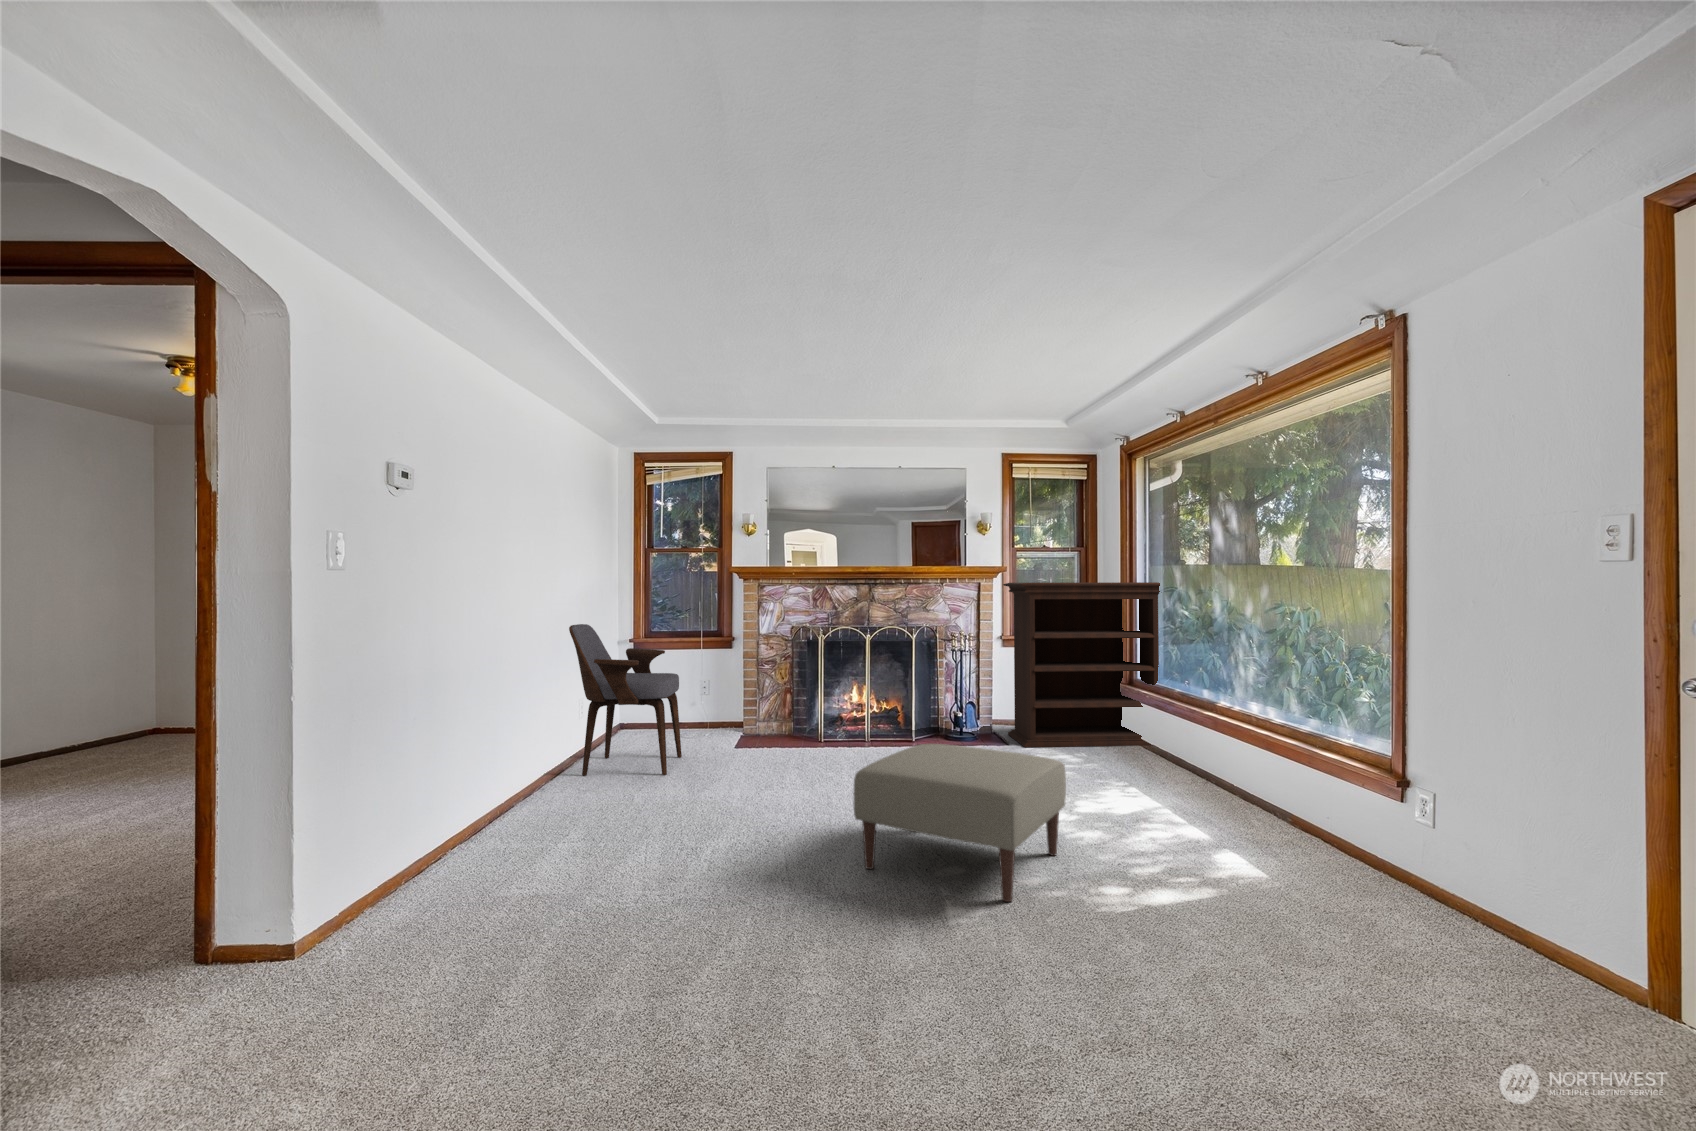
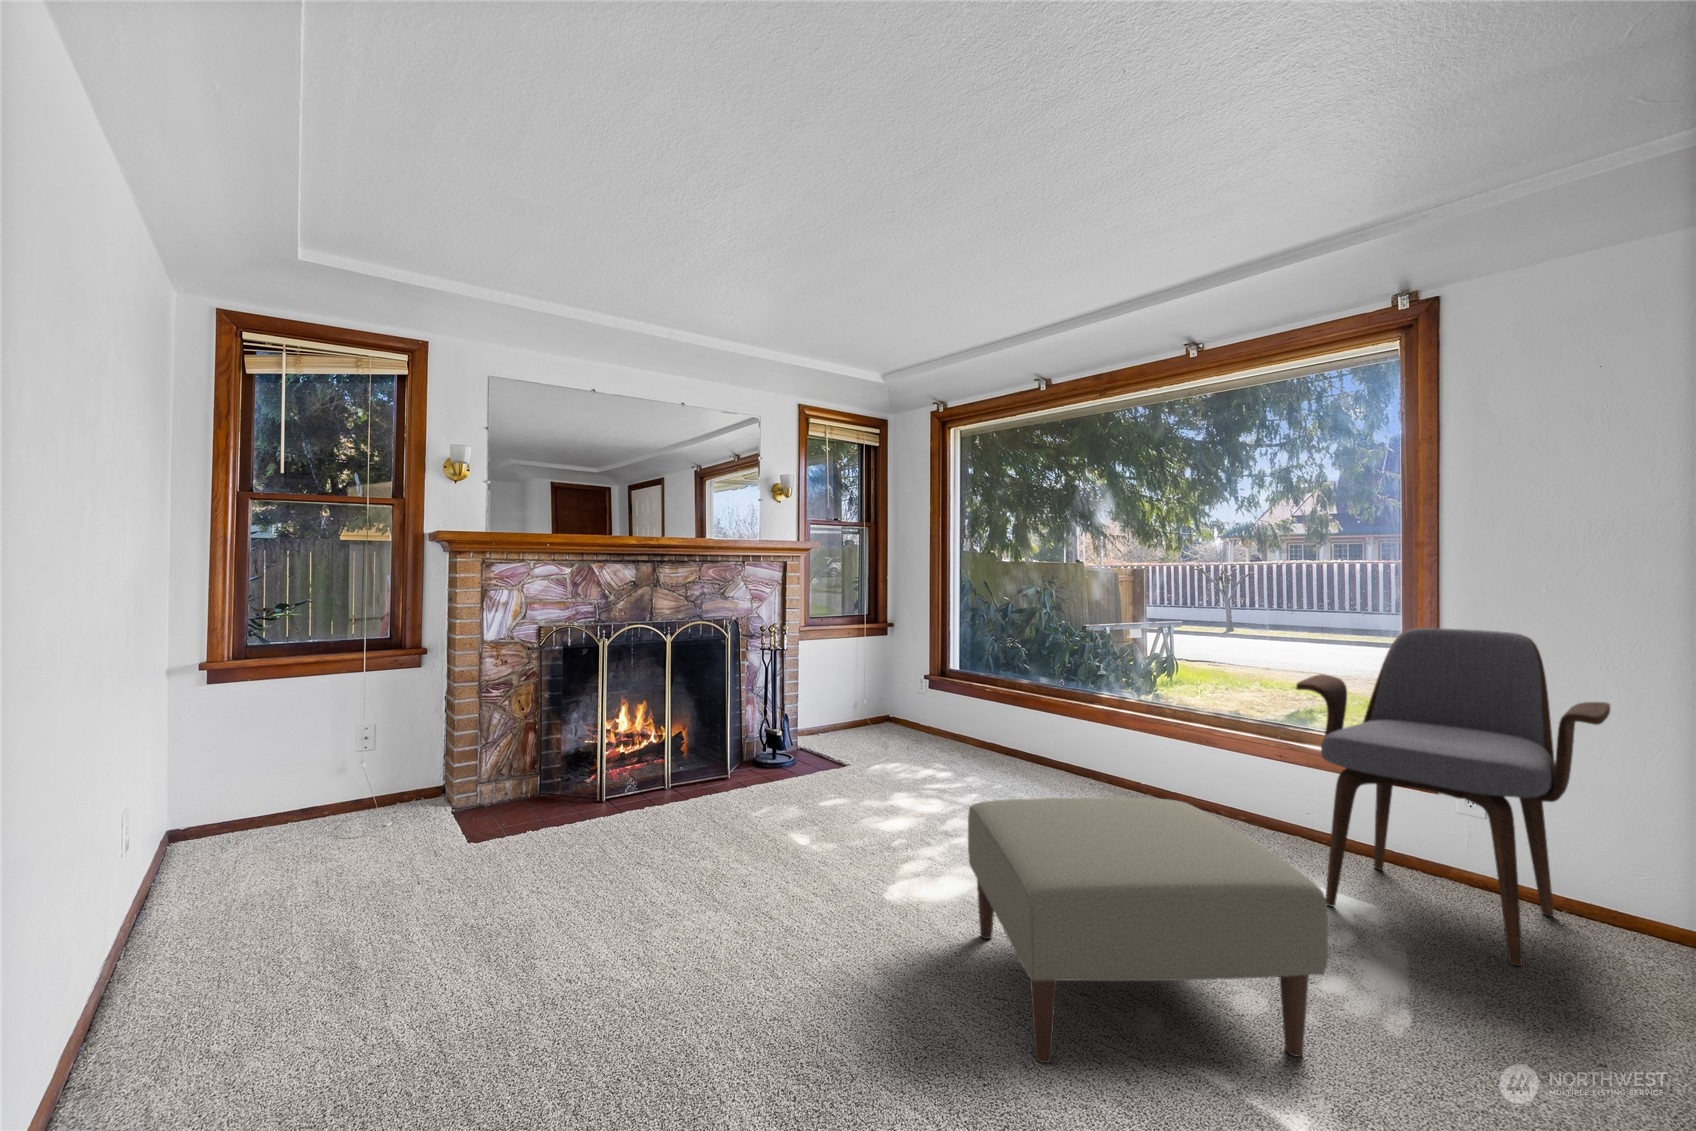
bookshelf: present [1003,582,1160,747] -> none [820,562,994,765]
armchair: present [569,624,682,776] -> present [1296,628,1610,966]

